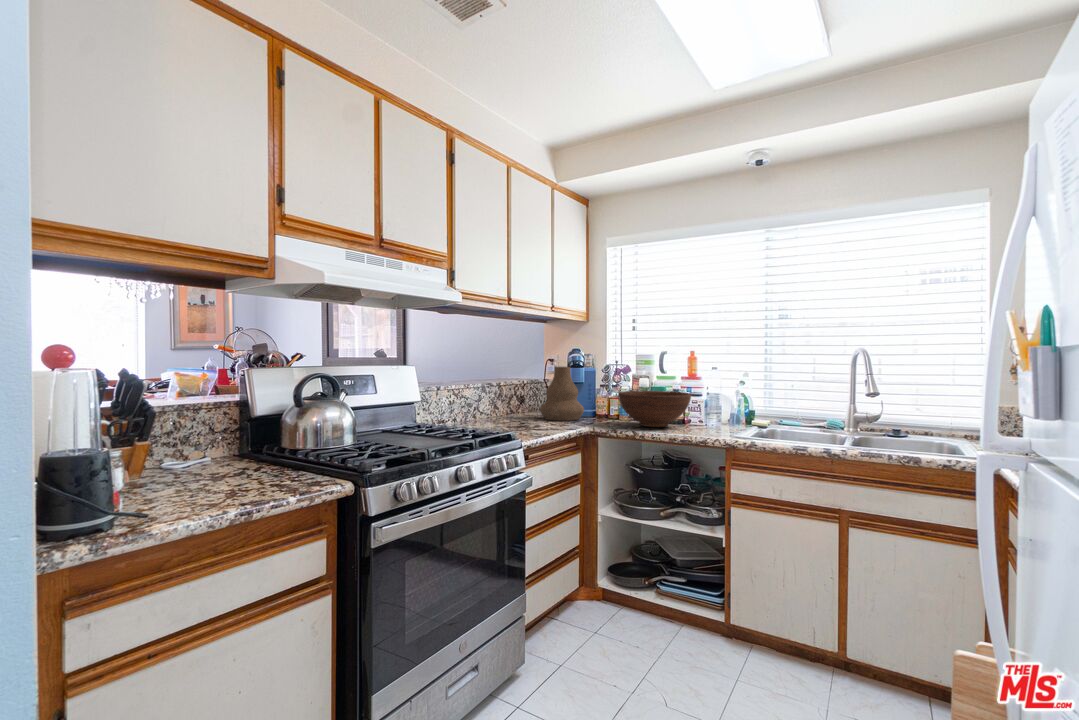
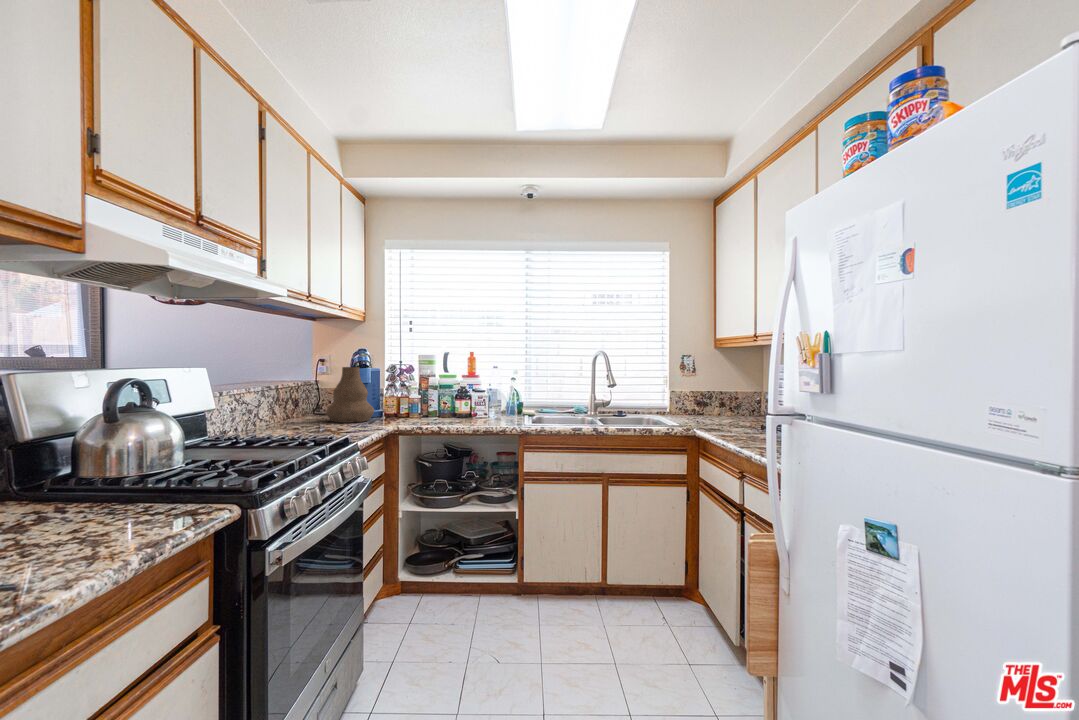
fruit bowl: present [618,391,691,427] -> none [414,389,481,422]

